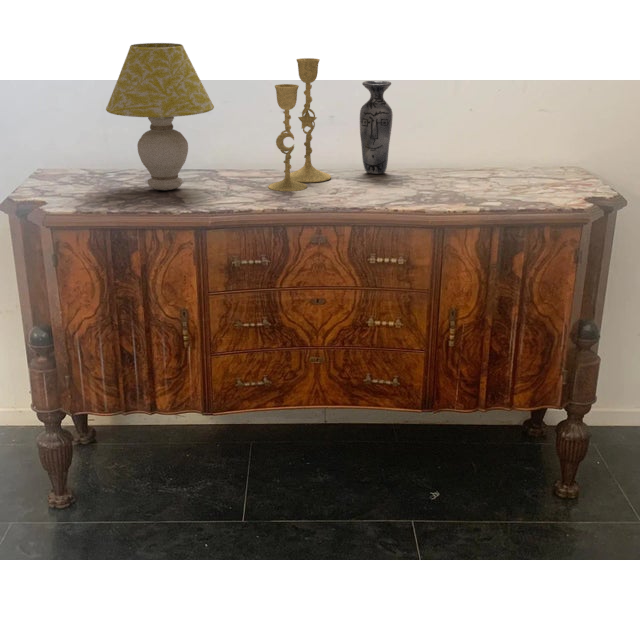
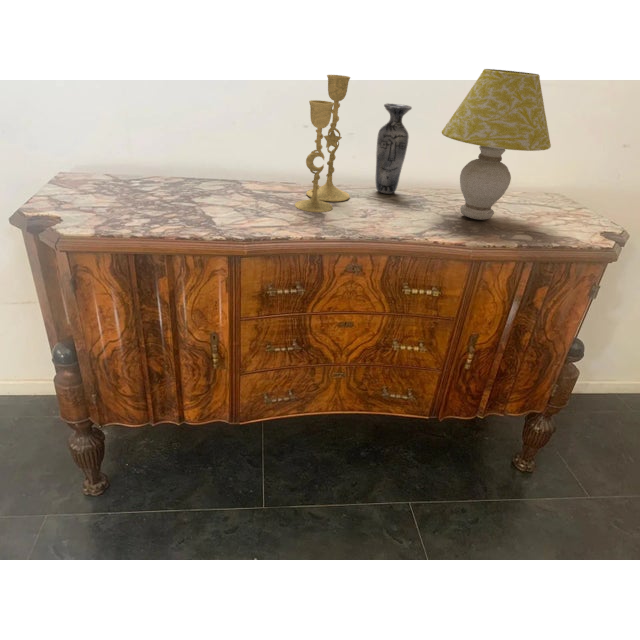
table lamp: present [106,43,214,190] -> present [442,69,551,220]

